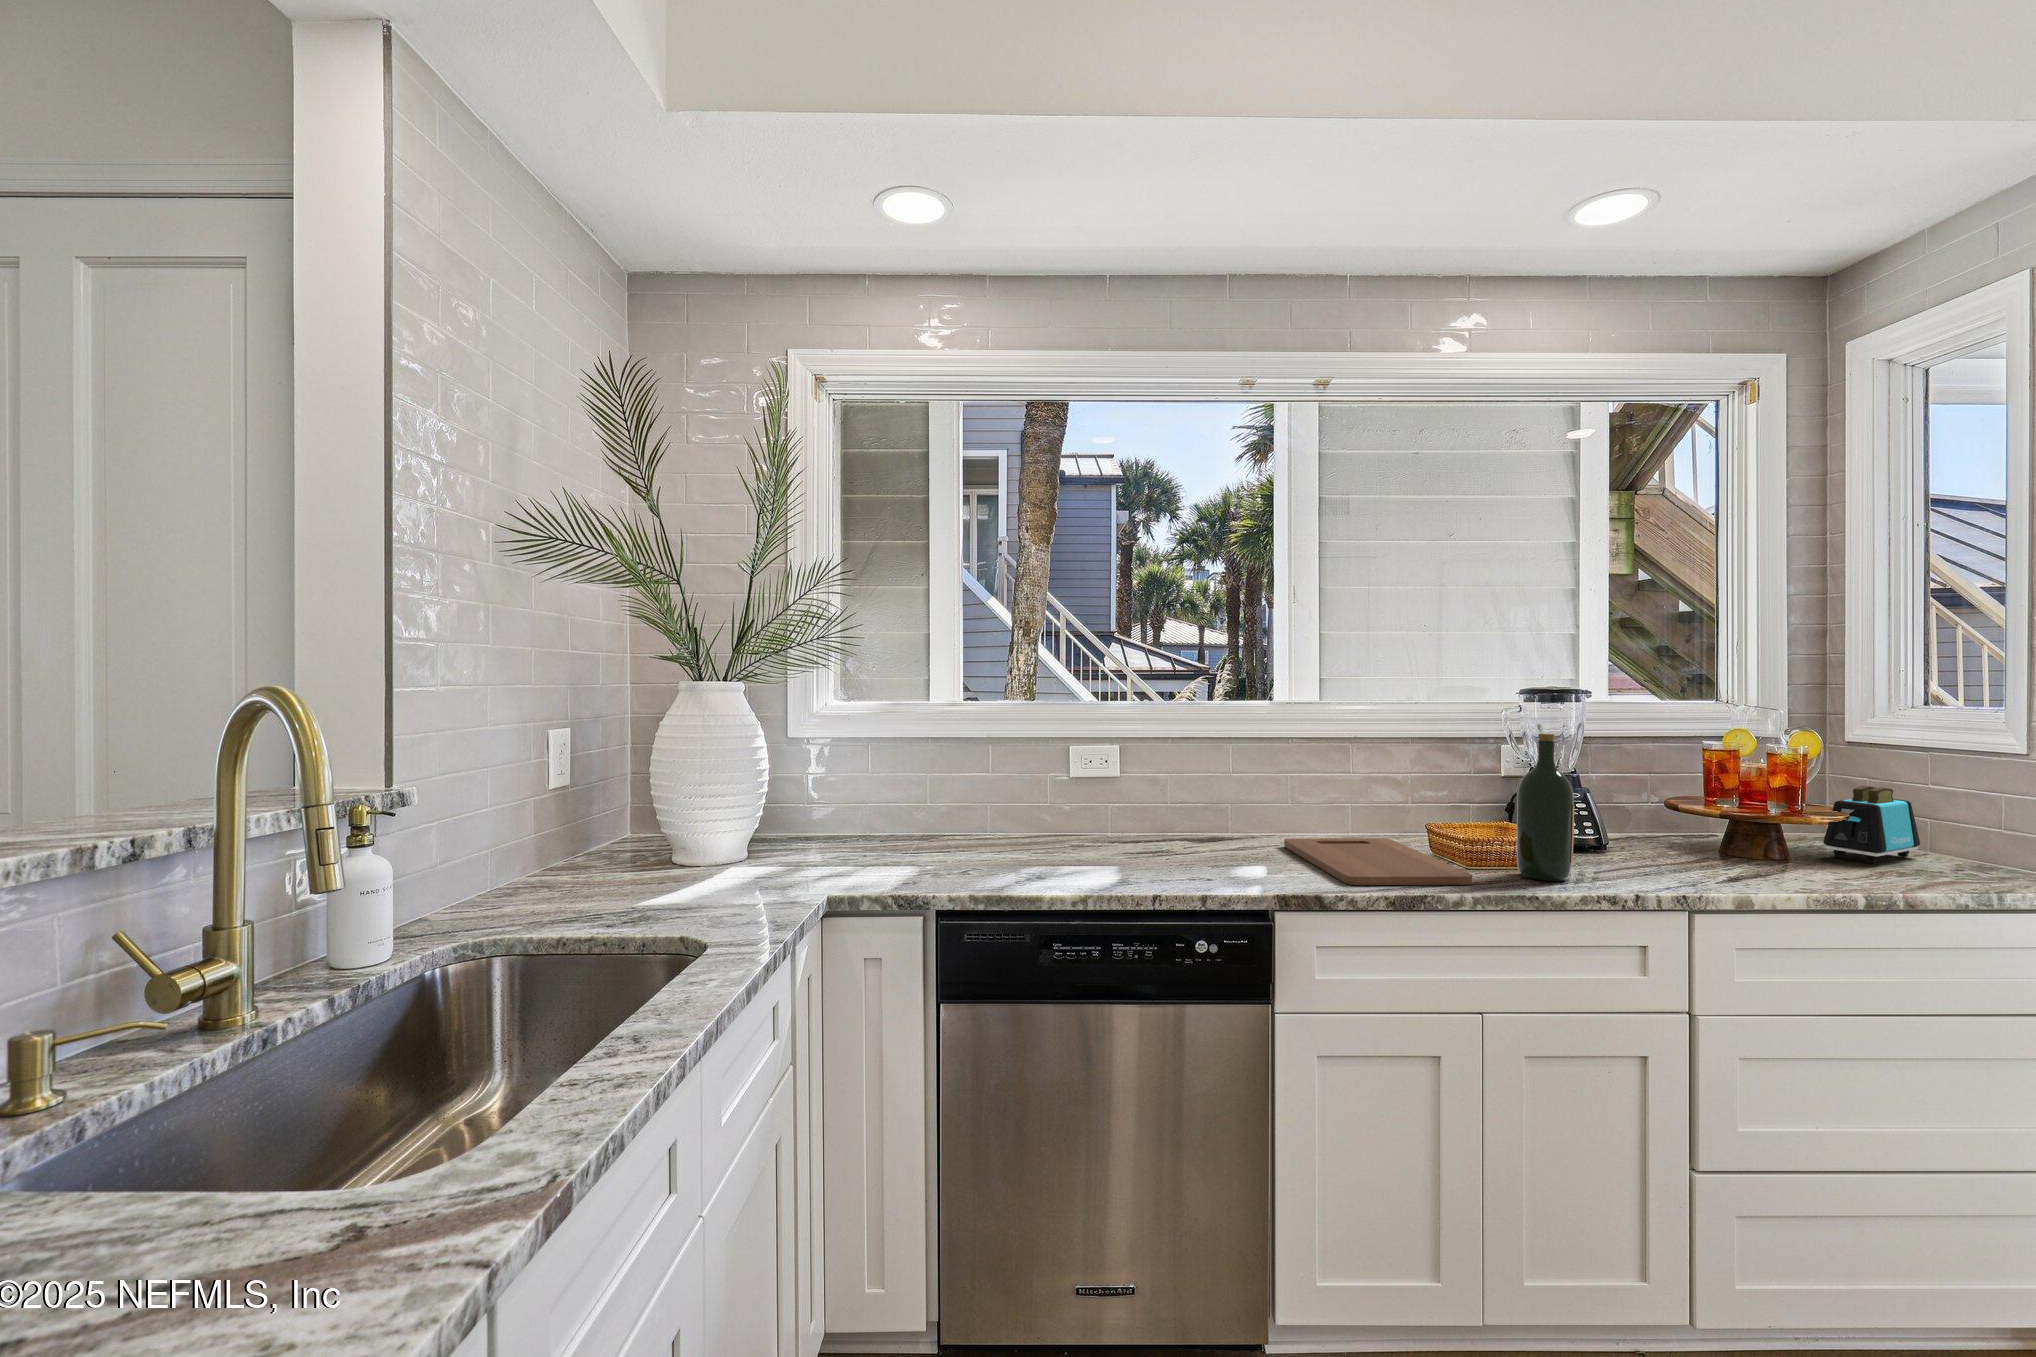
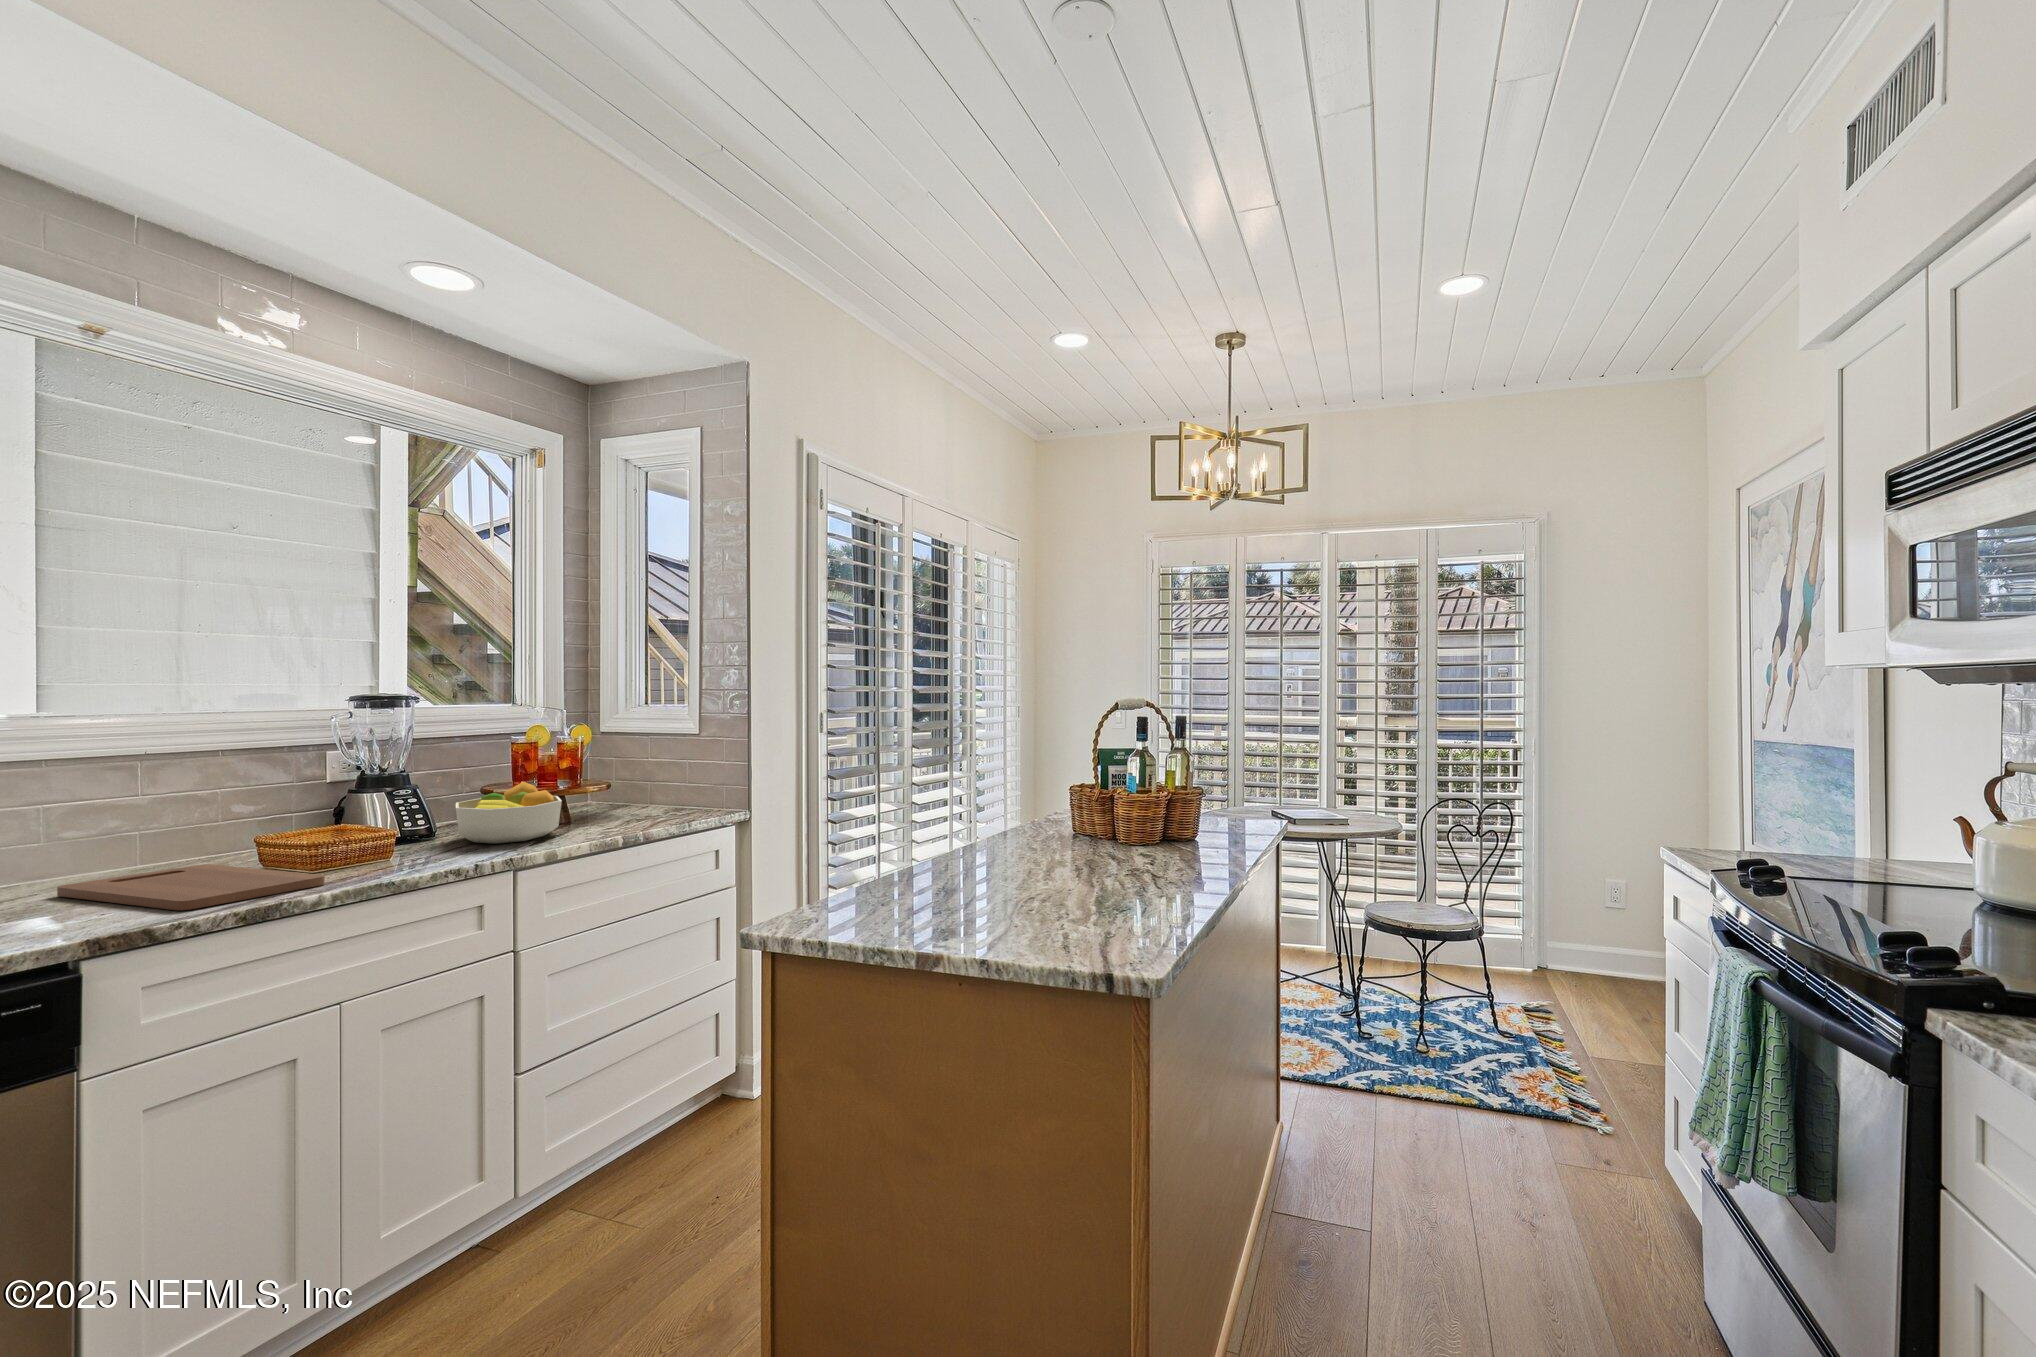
wine bottle: present [1516,733,1575,881] -> none [364,732,419,870]
toaster: present [1823,786,1920,863] -> none [593,762,648,817]
fruit bowl: none [1626,799,1768,874] -> present [456,782,562,844]

